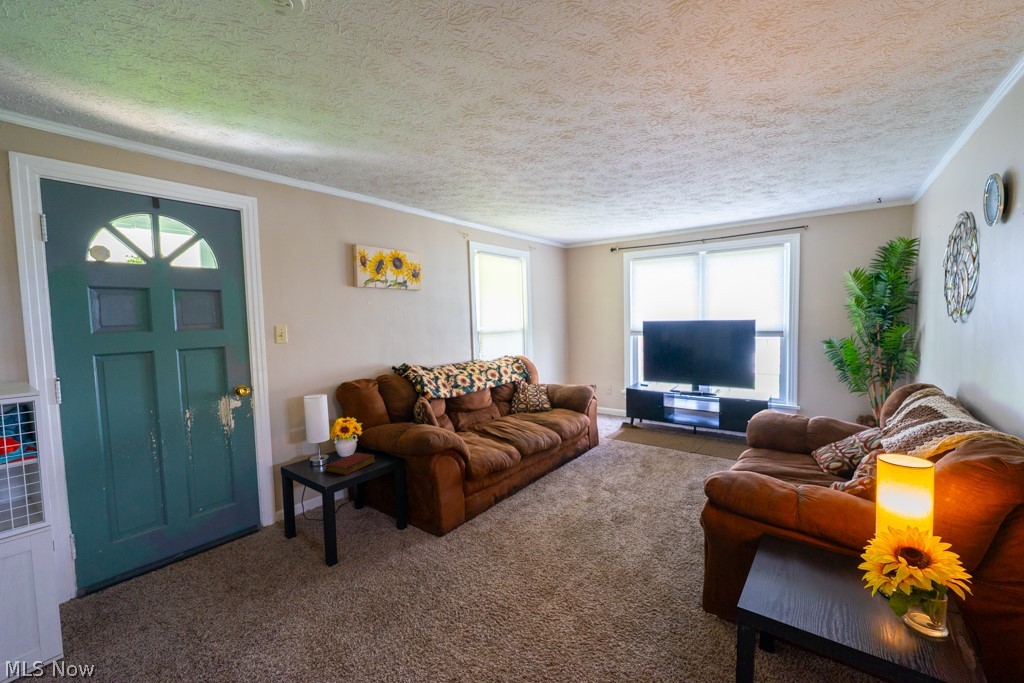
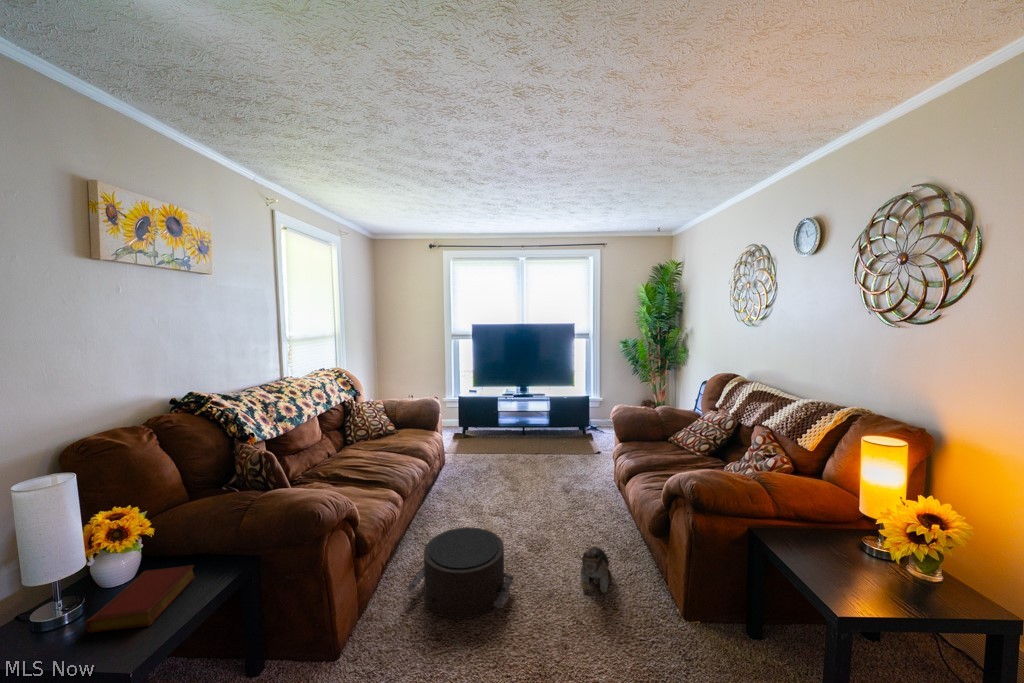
pouf: none [498,484,577,548] -> present [406,527,514,619]
plush toy: none [619,524,674,570] -> present [580,547,611,593]

